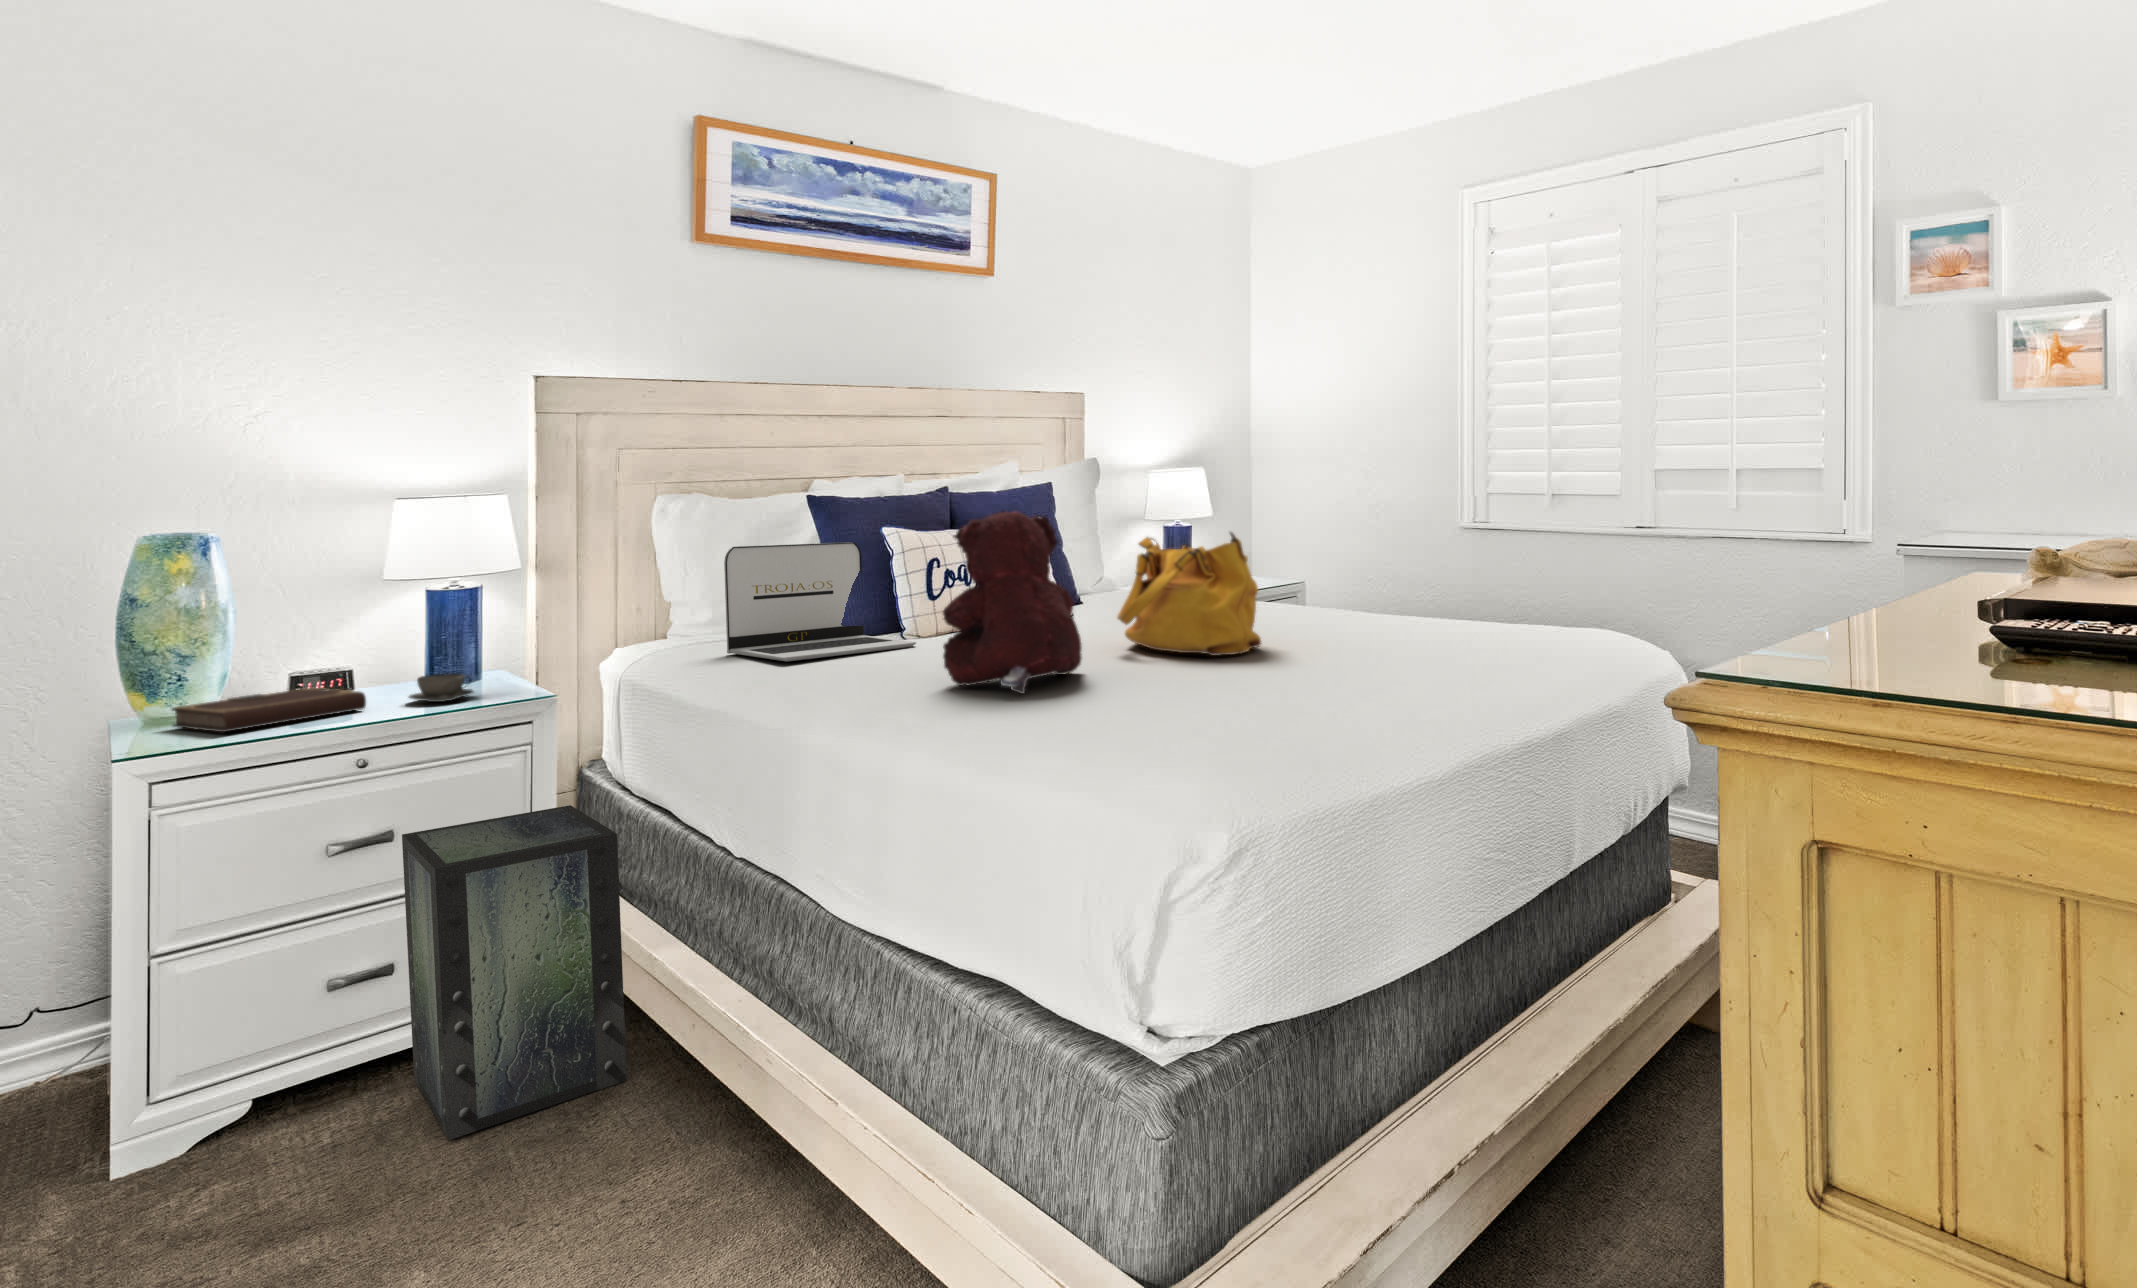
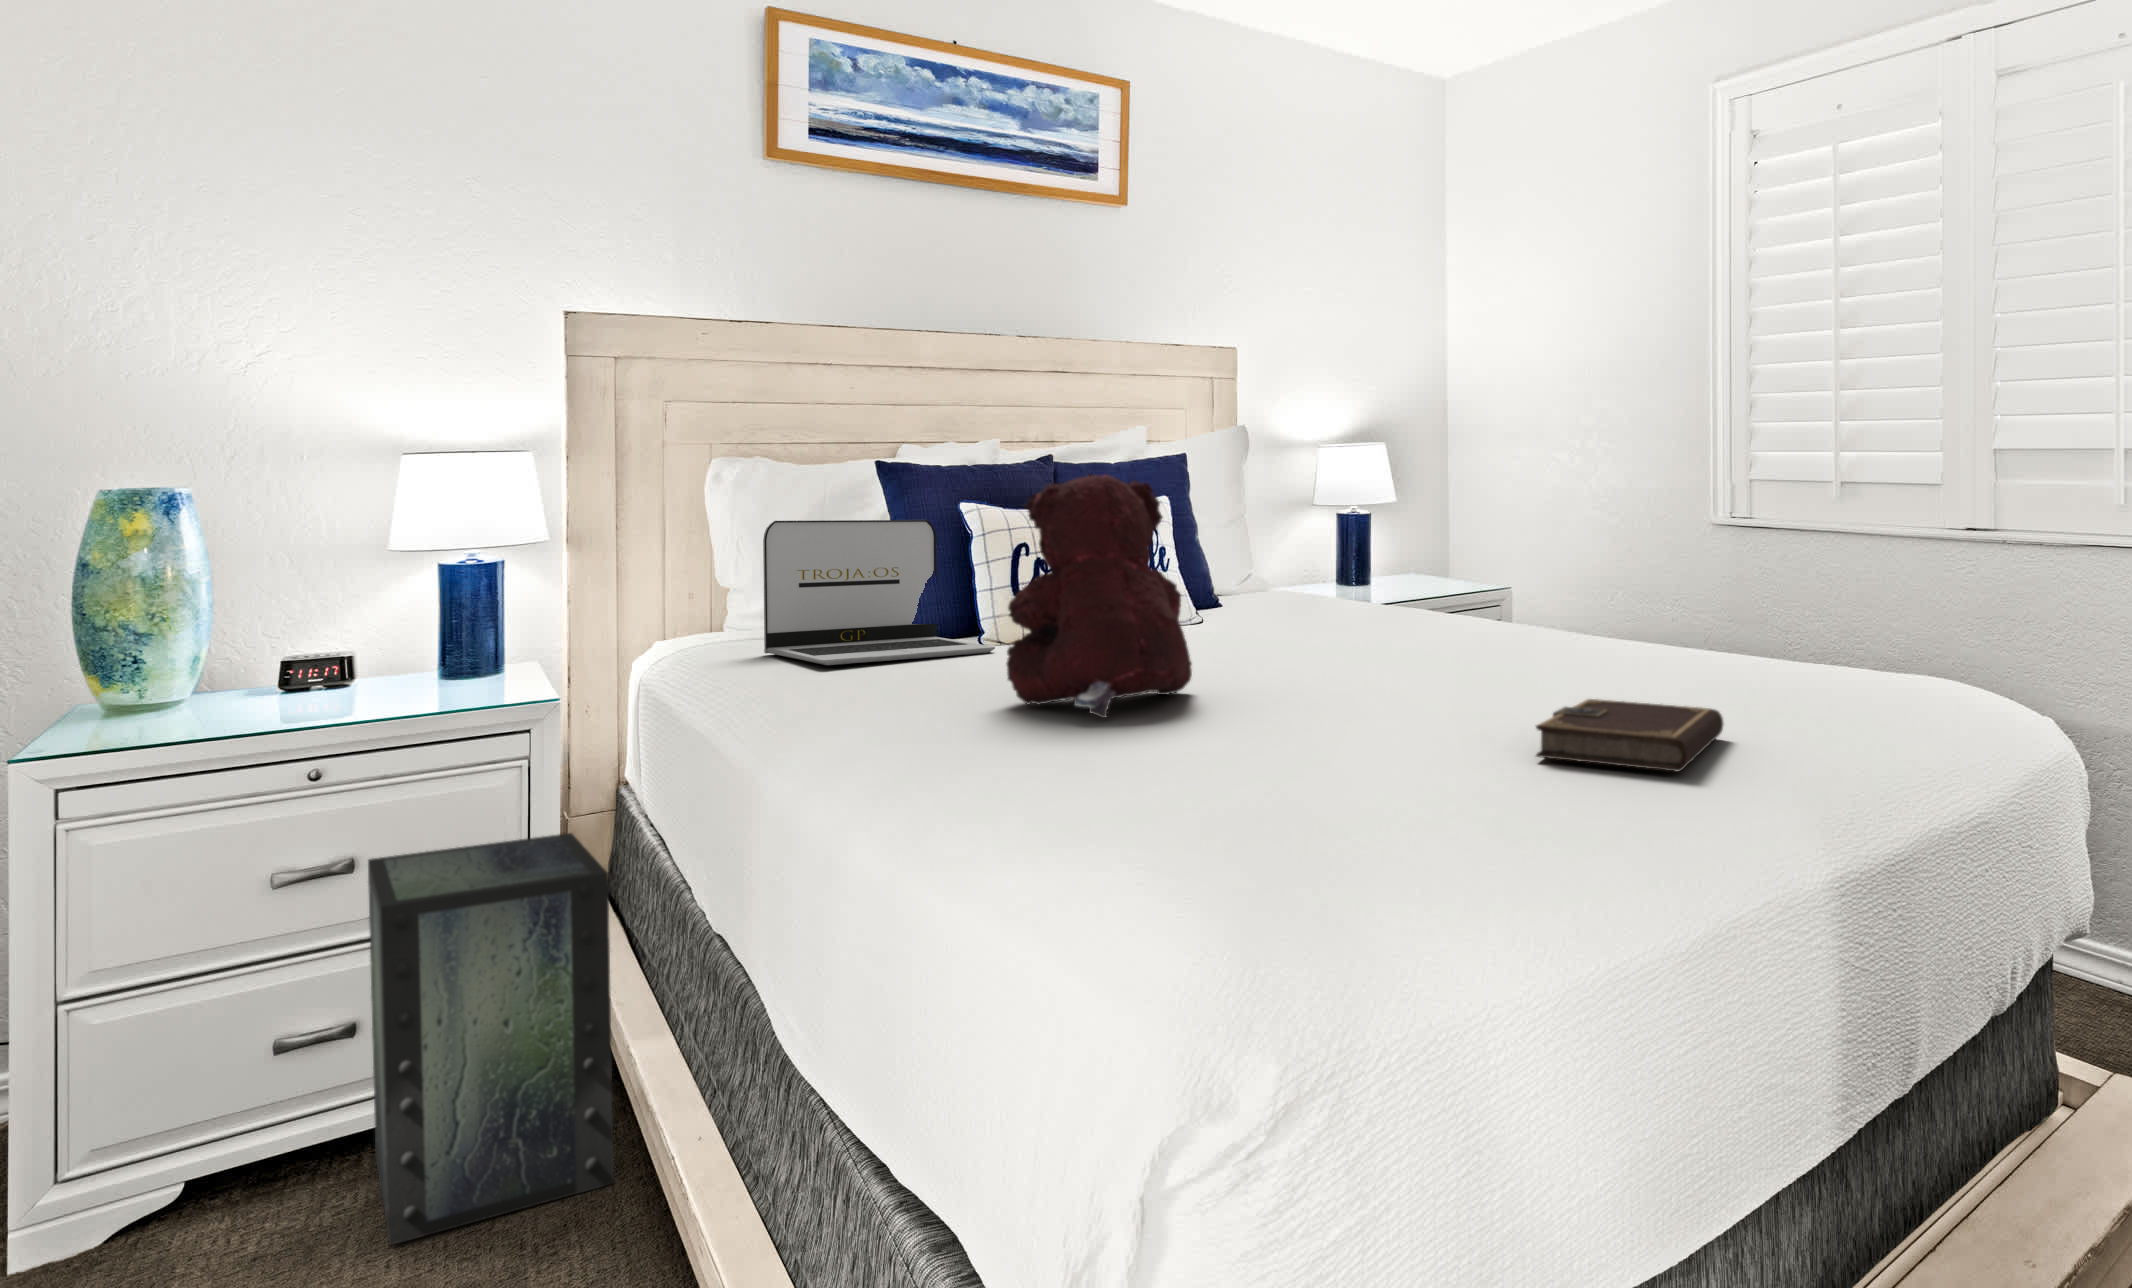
handbag: present [1117,532,1262,655] -> none [1245,510,1440,677]
teacup: present [409,673,474,702] -> none [392,666,470,700]
notebook: present [172,688,366,732] -> present [1536,699,1723,771]

